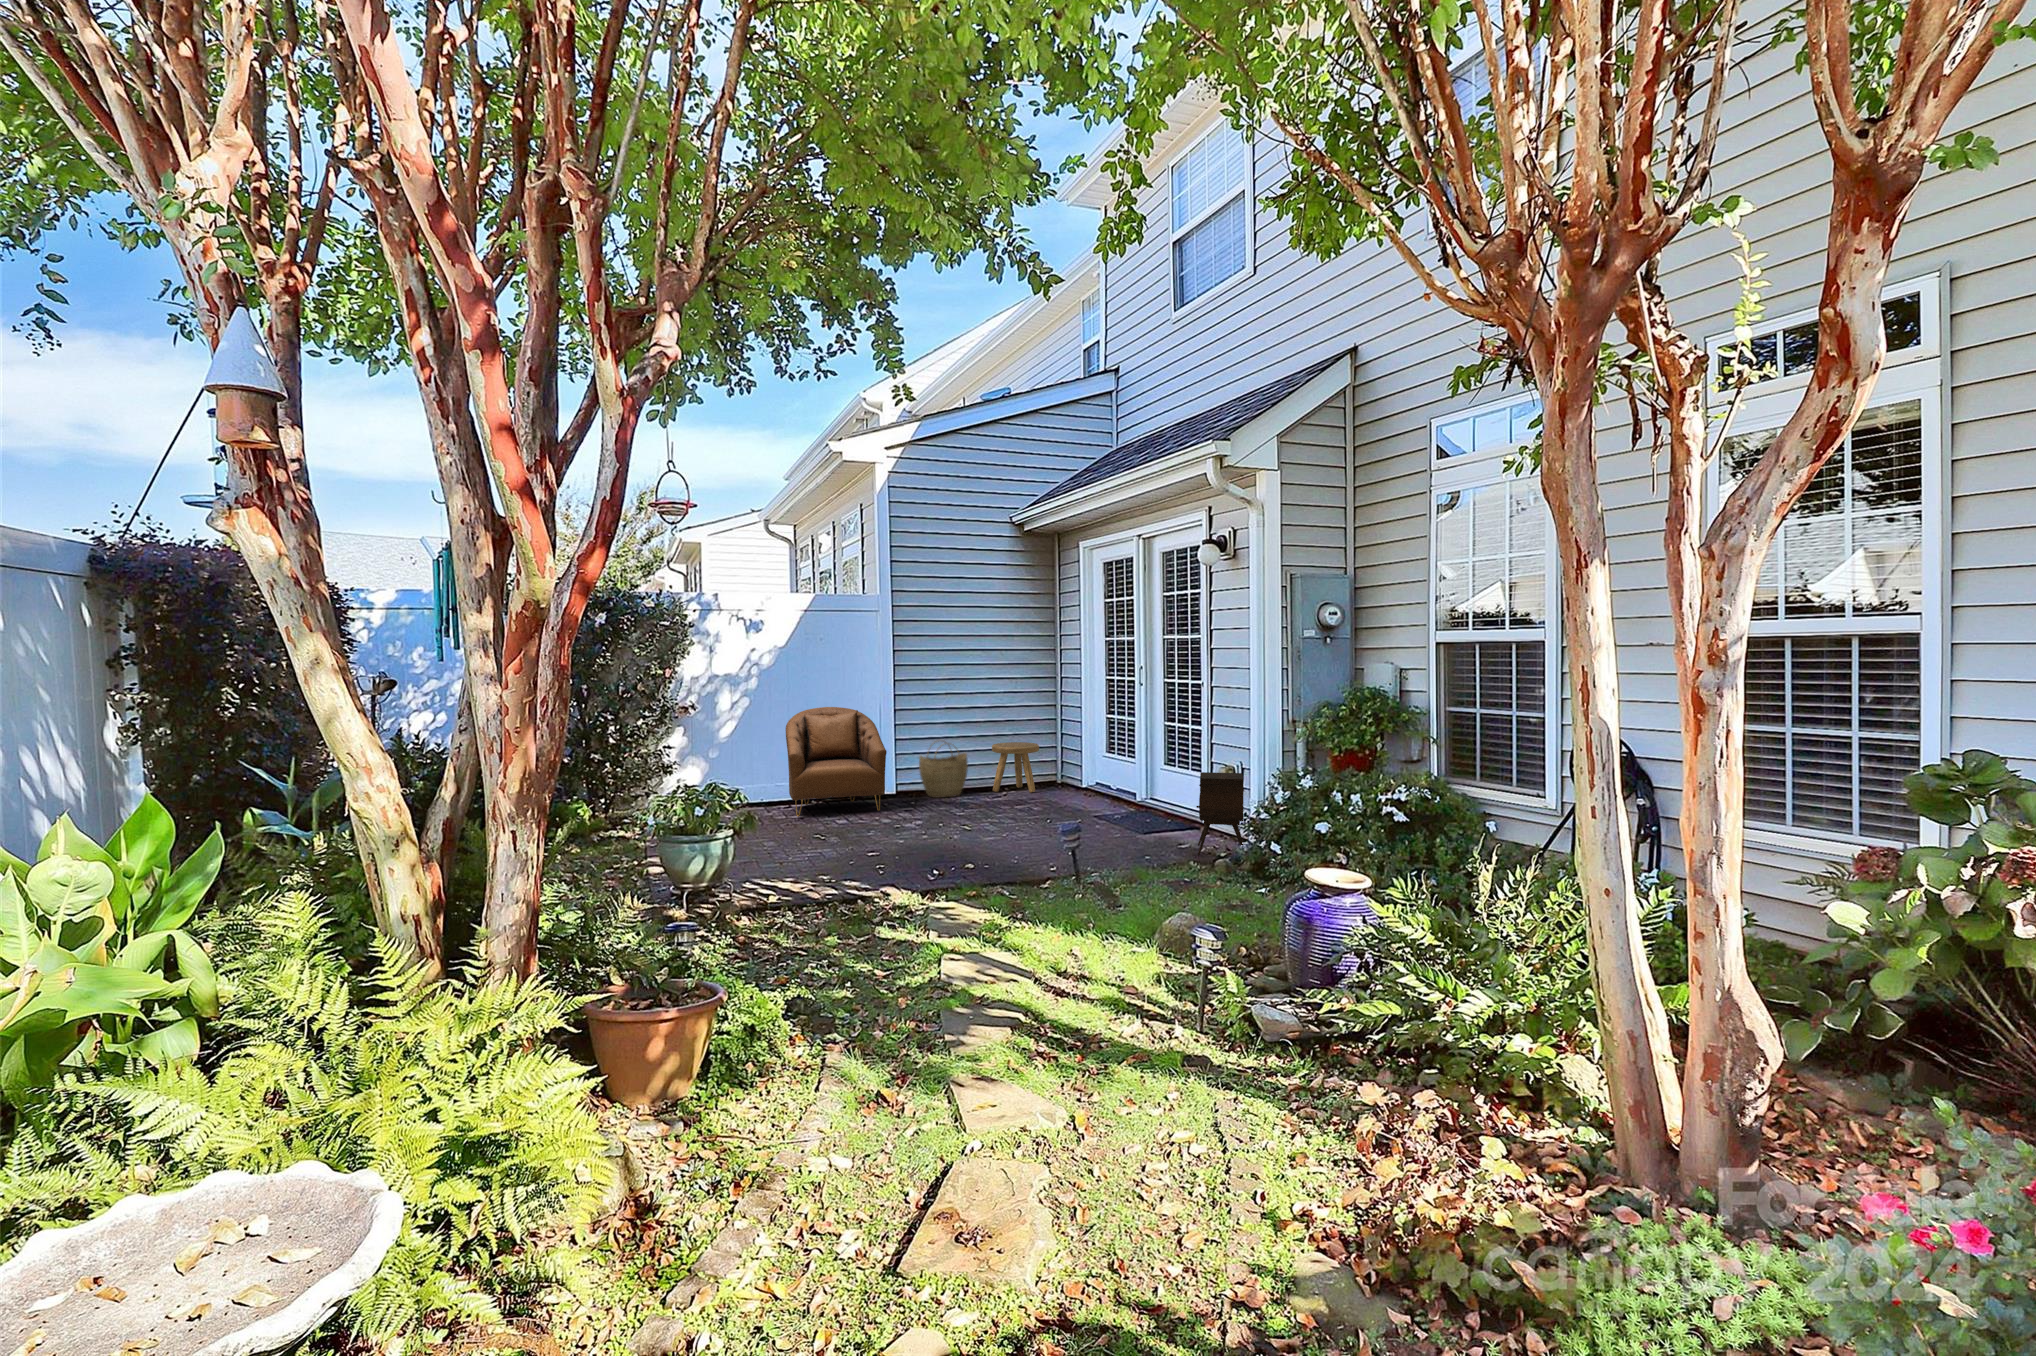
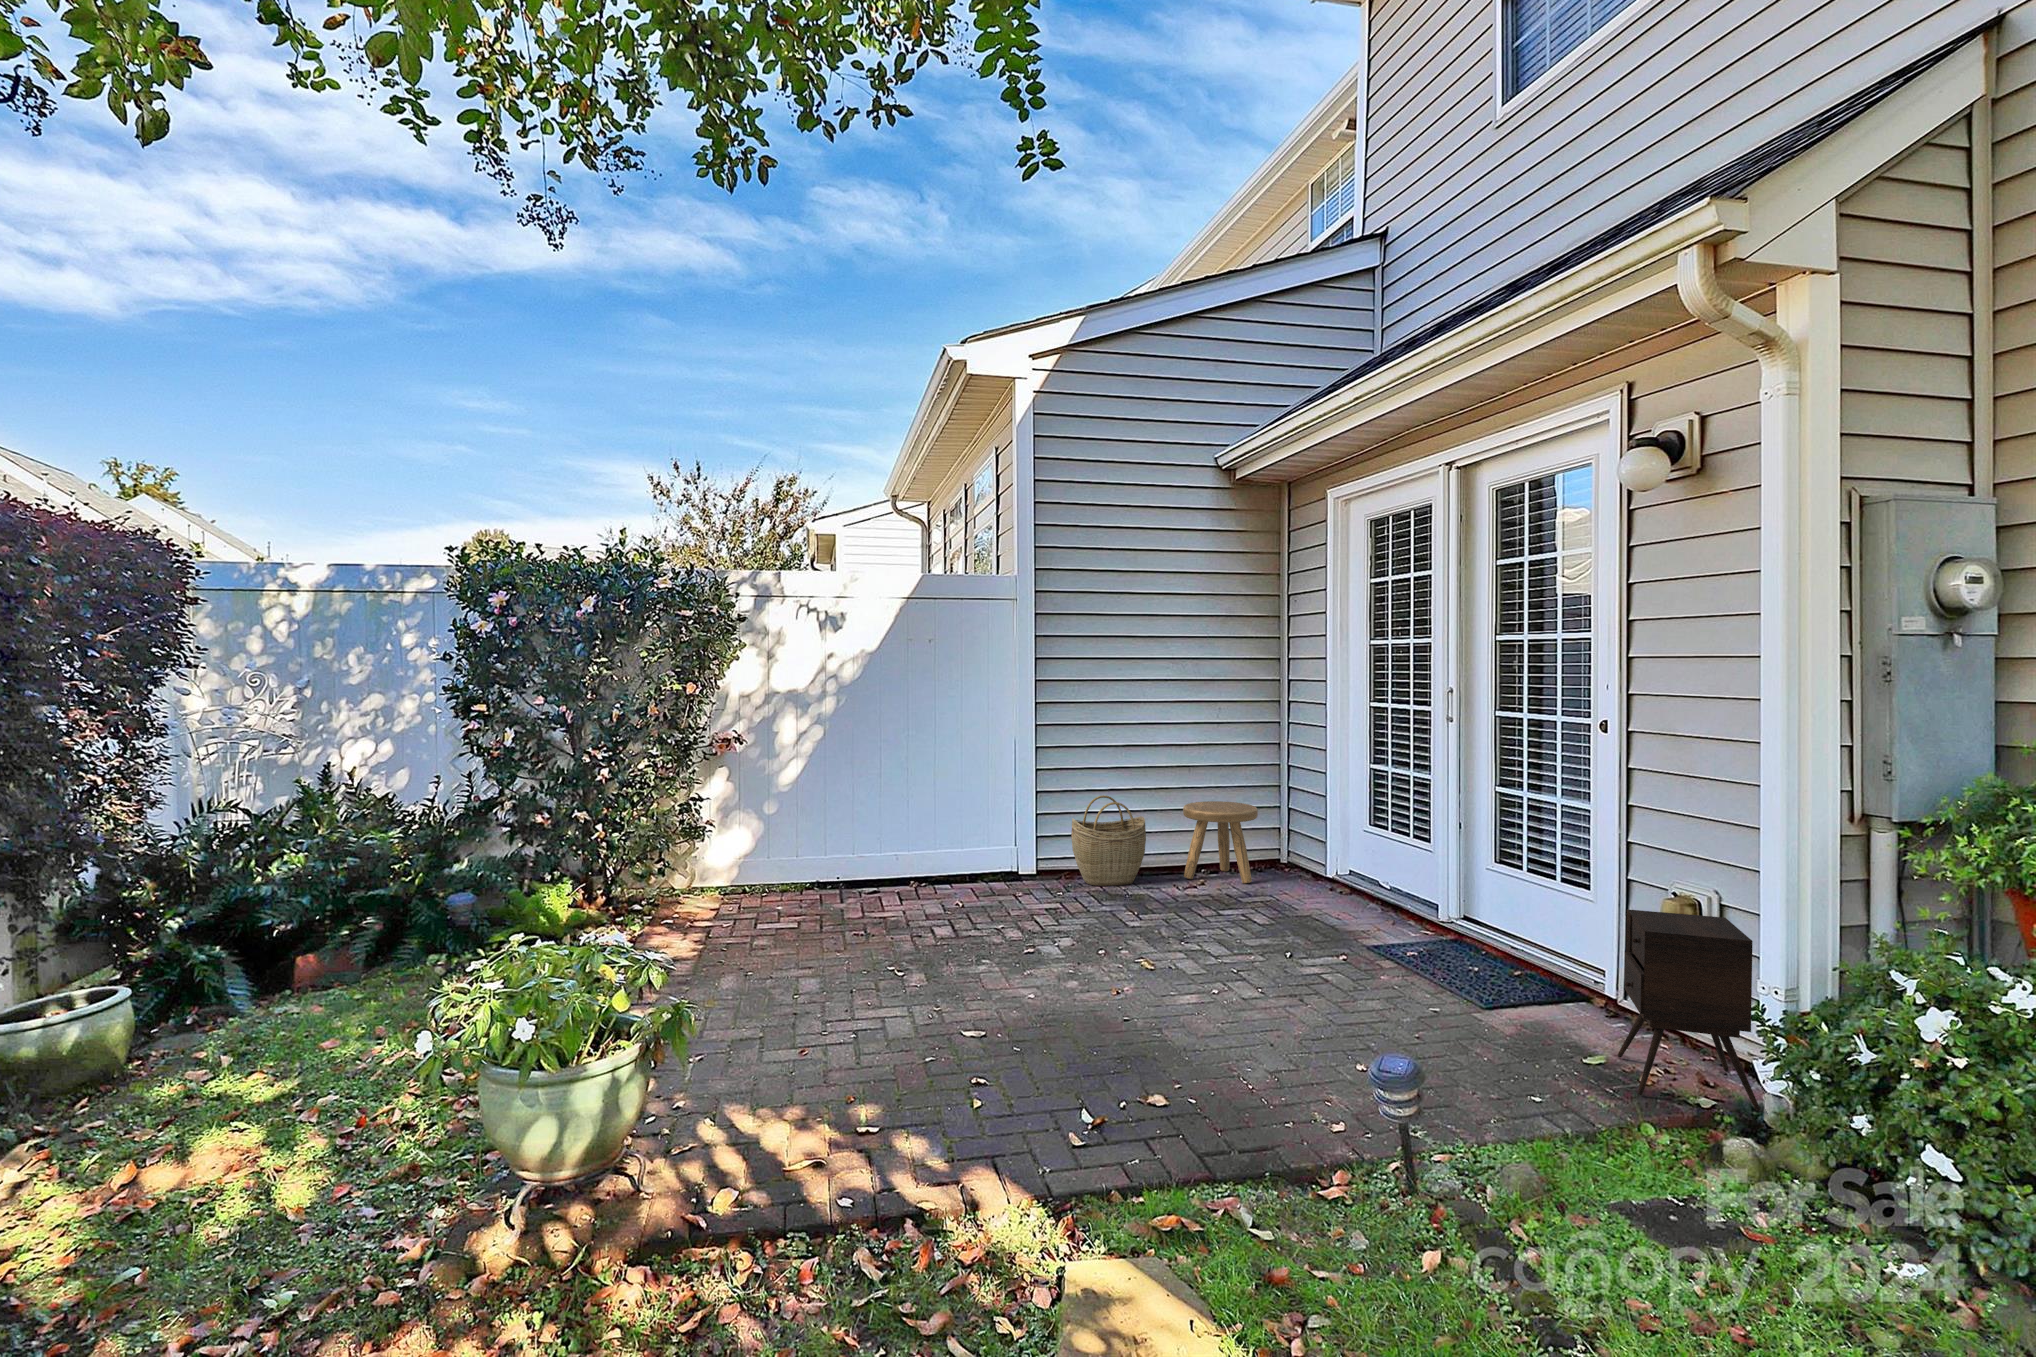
armchair: present [786,707,887,816] -> none [868,744,1019,915]

